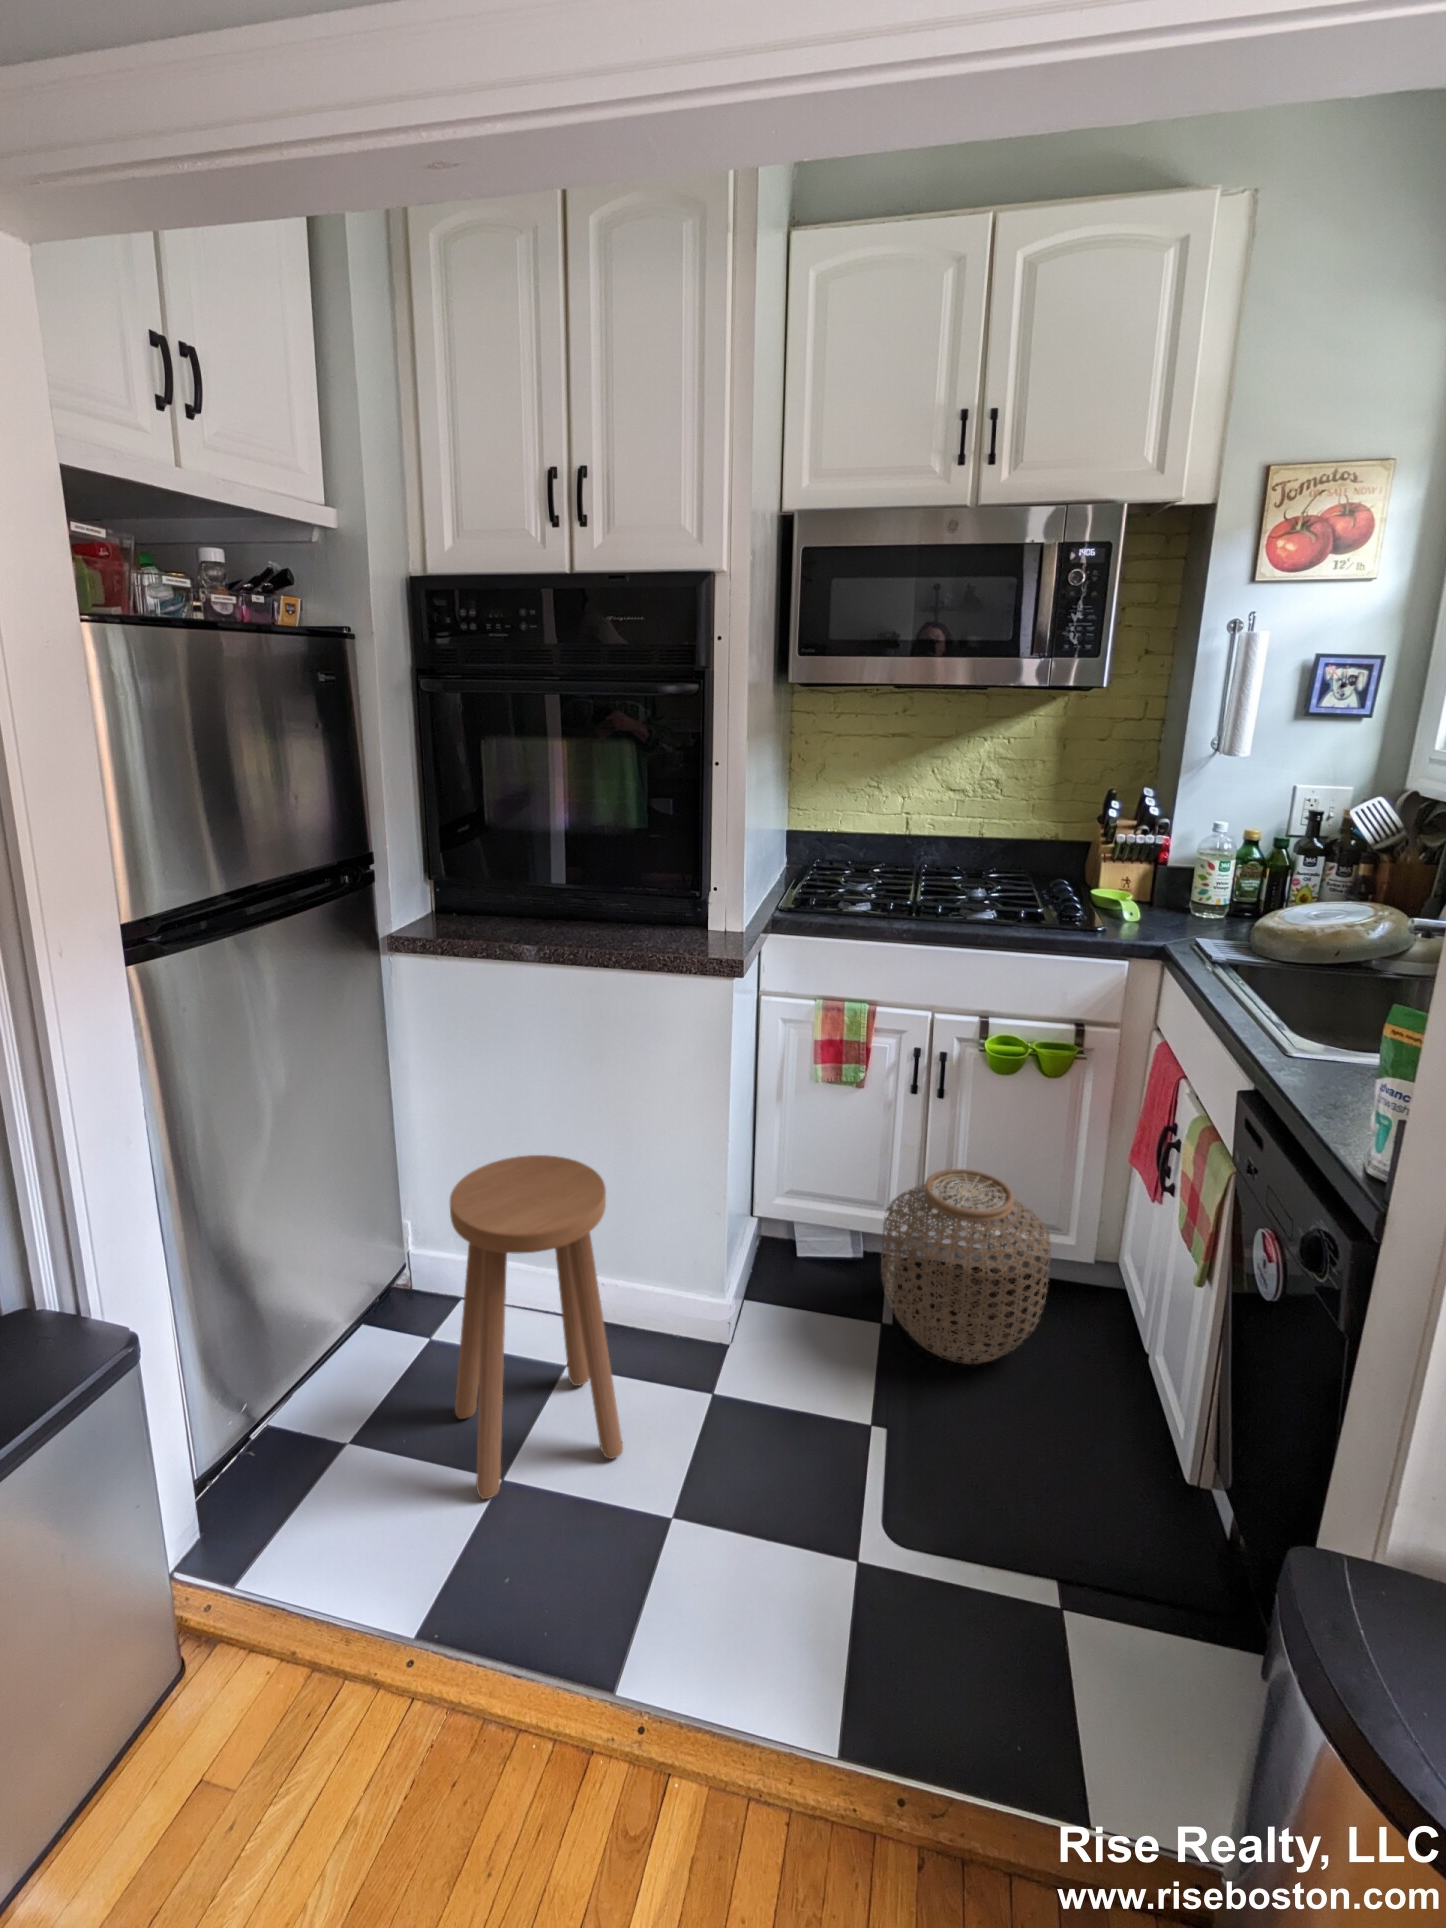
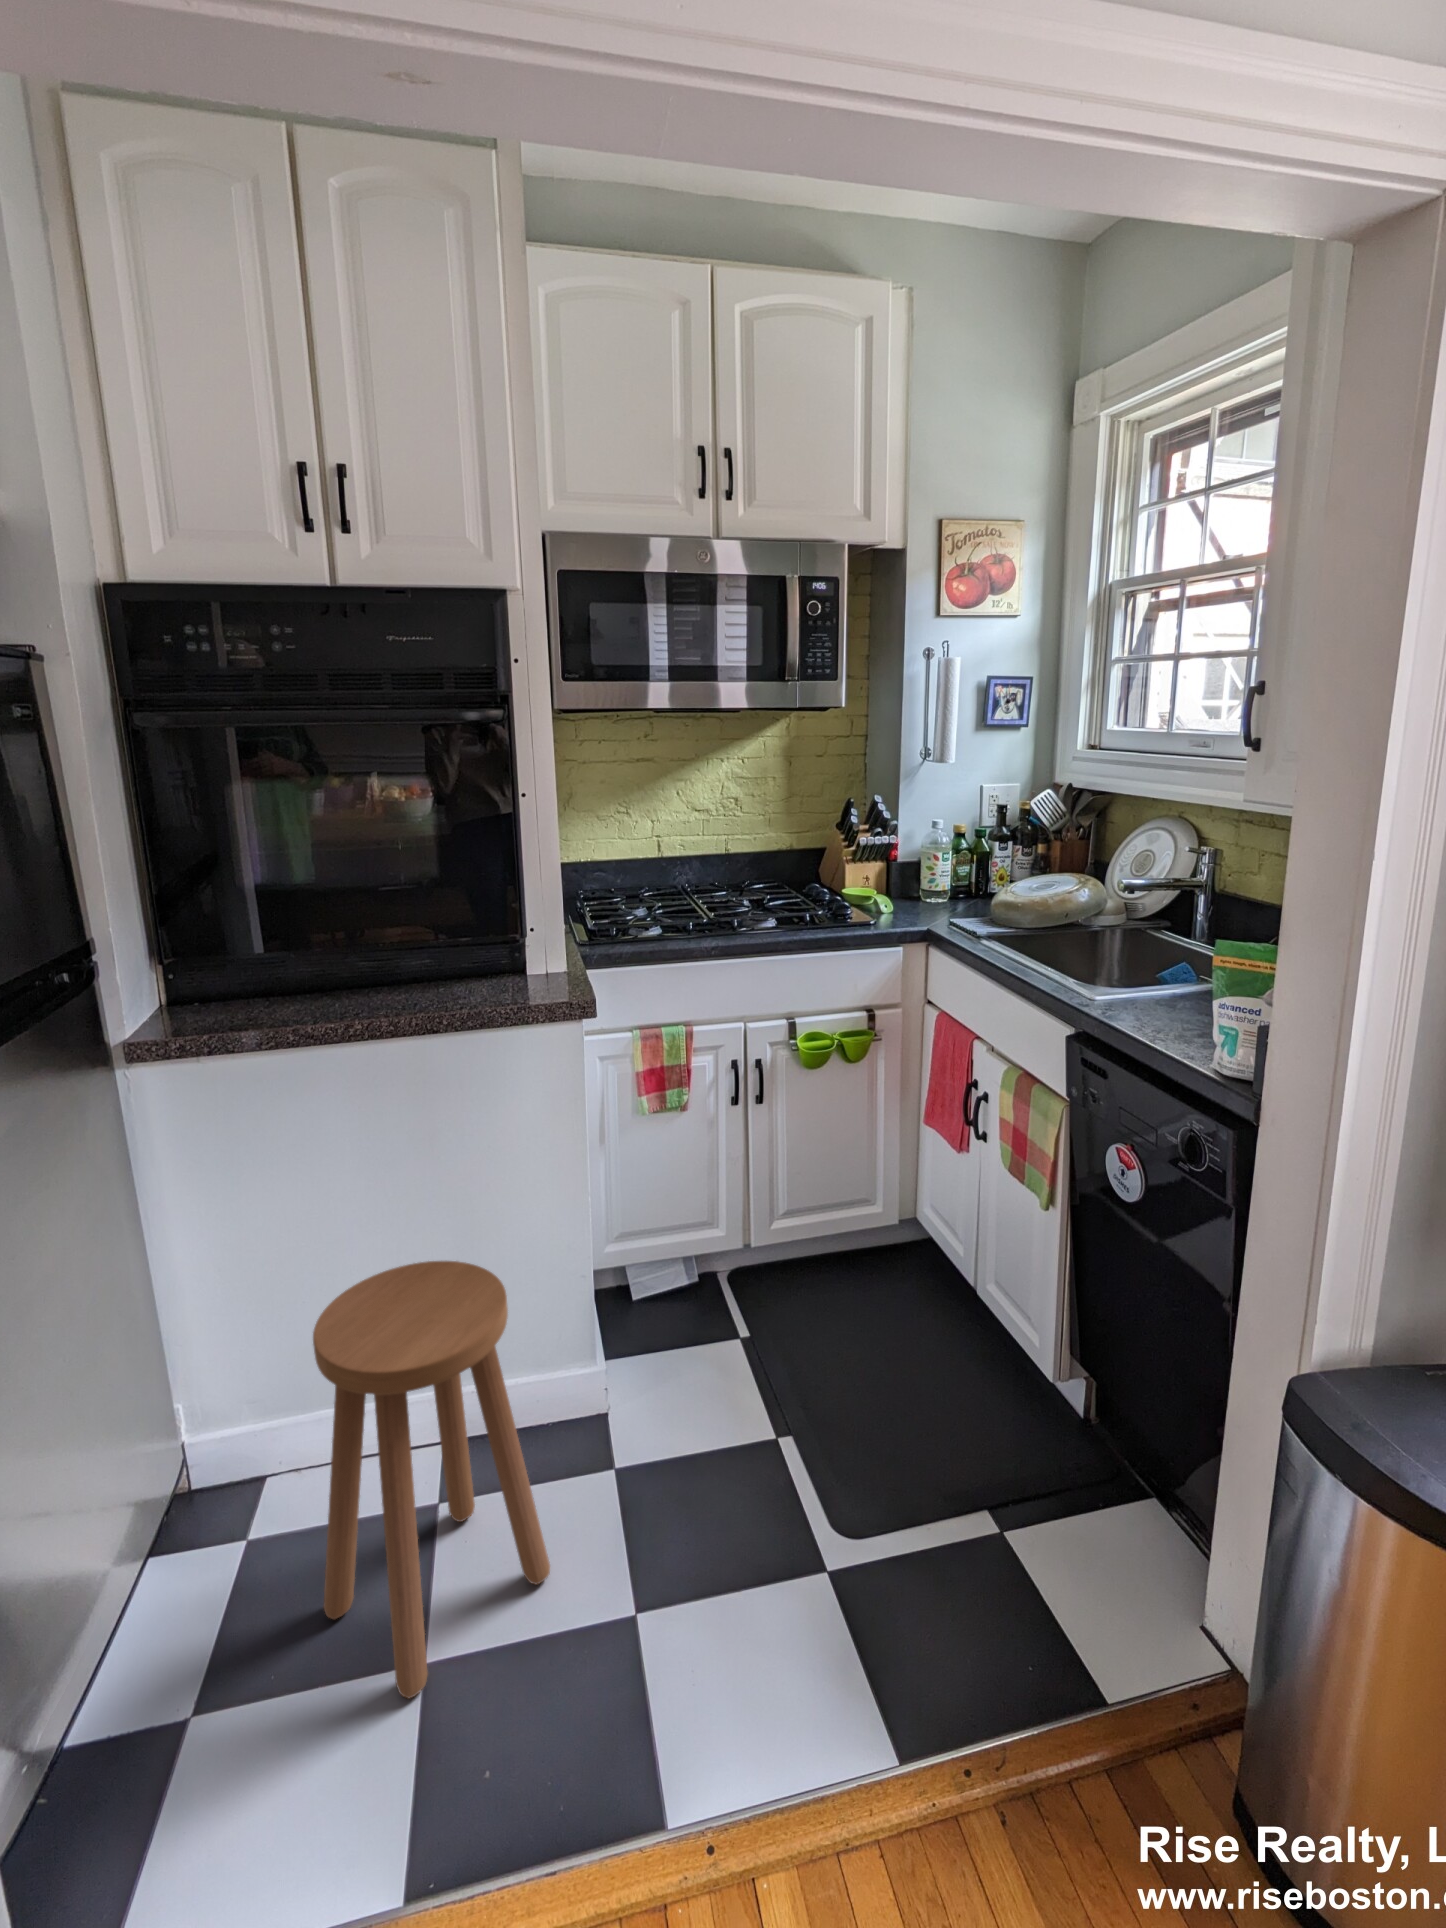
woven basket: present [881,1169,1051,1363] -> none [732,1165,886,1350]

